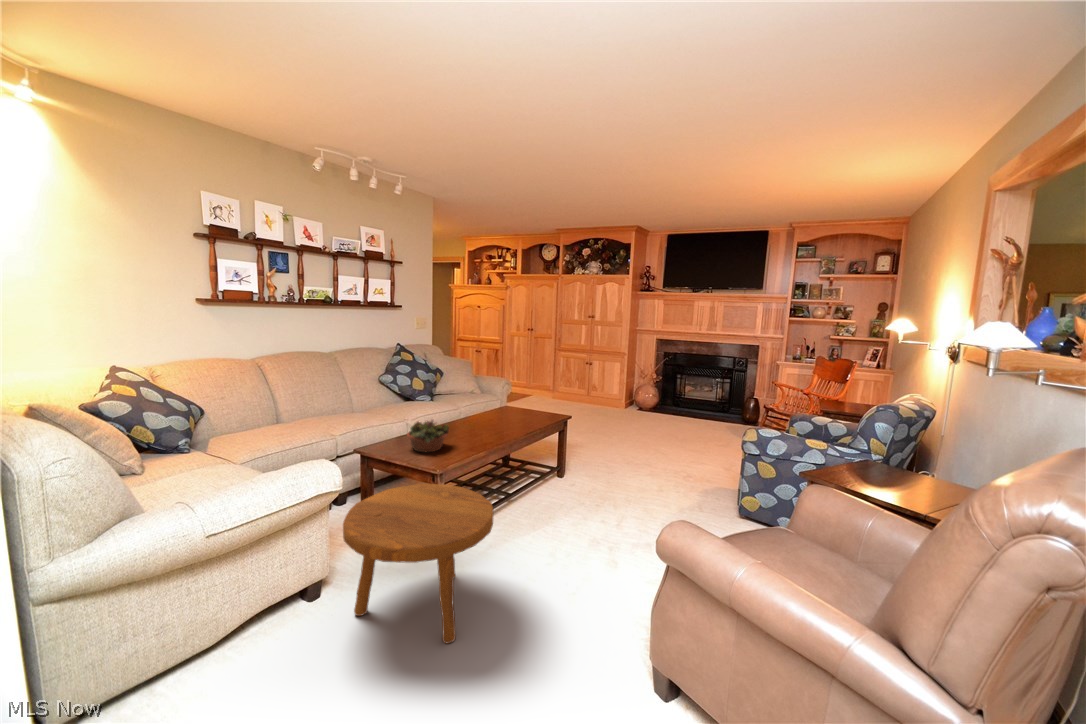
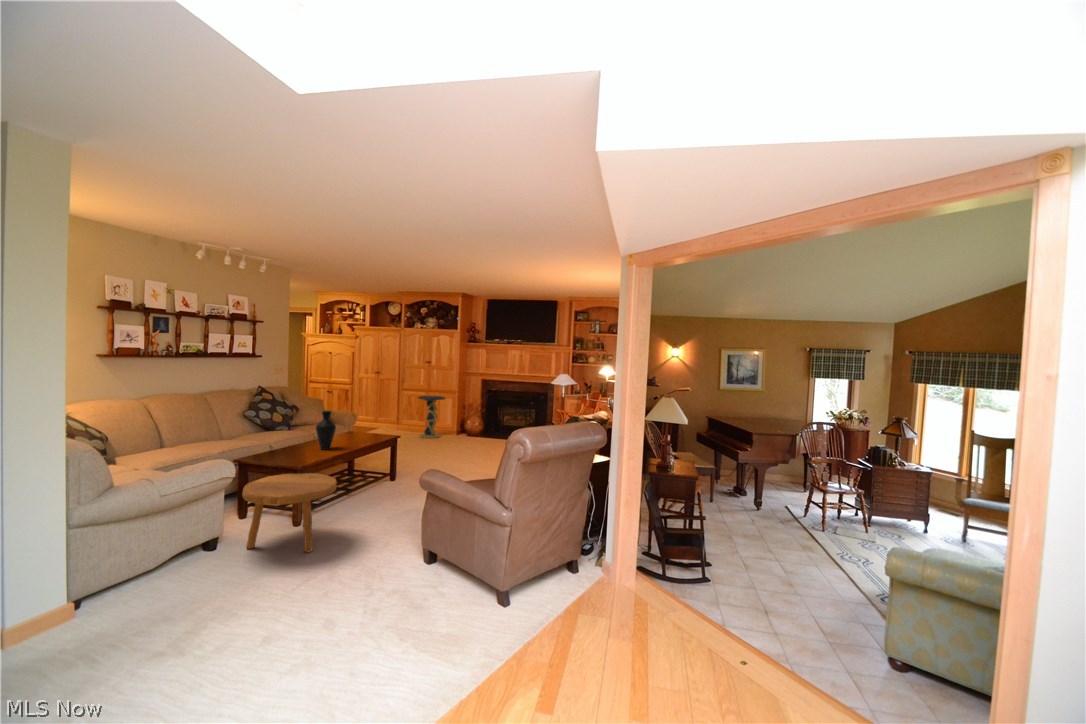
side table: none [580,359,614,412] -> present [418,396,445,438]
vase: none [461,380,489,437] -> present [316,411,336,450]
succulent planter: present [407,420,449,452] -> none [276,436,307,459]

